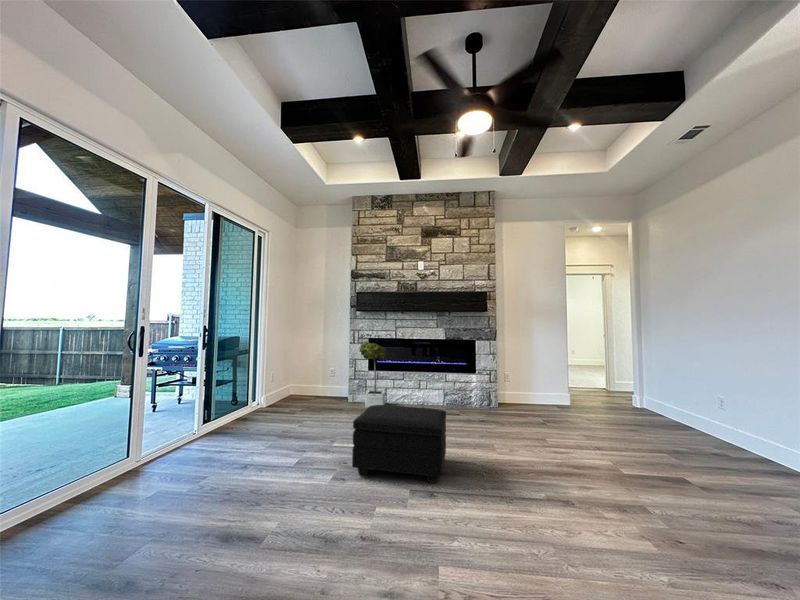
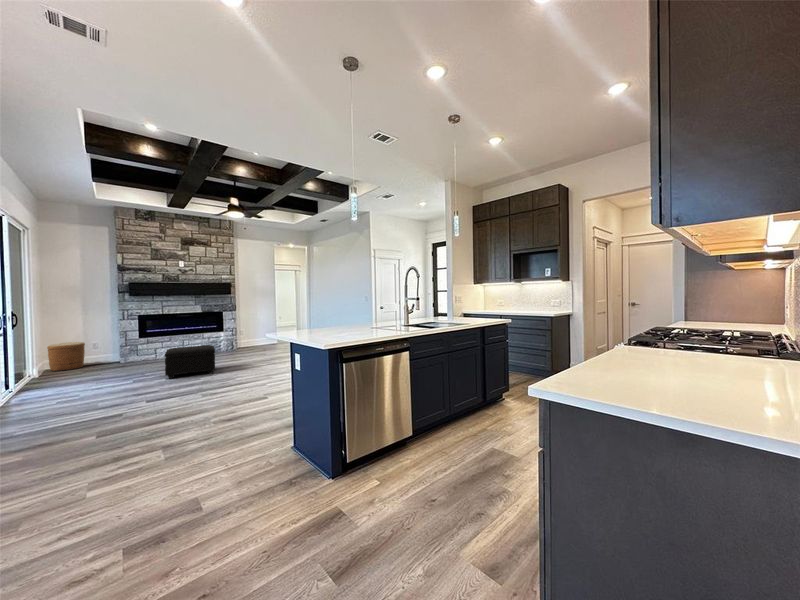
potted tree: present [359,342,386,407] -> none [133,317,157,362]
woven basket: none [280,367,315,404] -> present [47,342,85,371]

